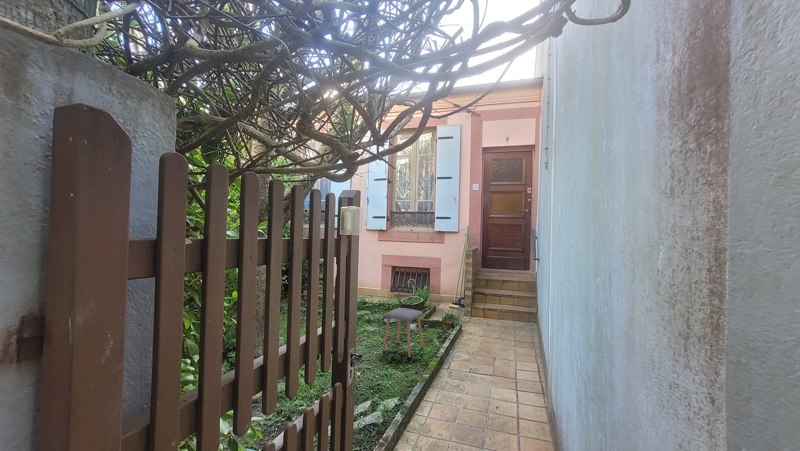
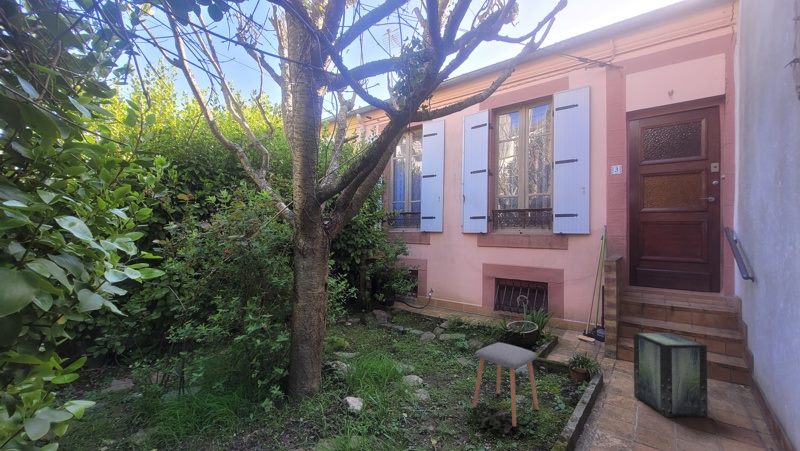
storage box: none [478,294,514,343] -> present [634,333,708,417]

